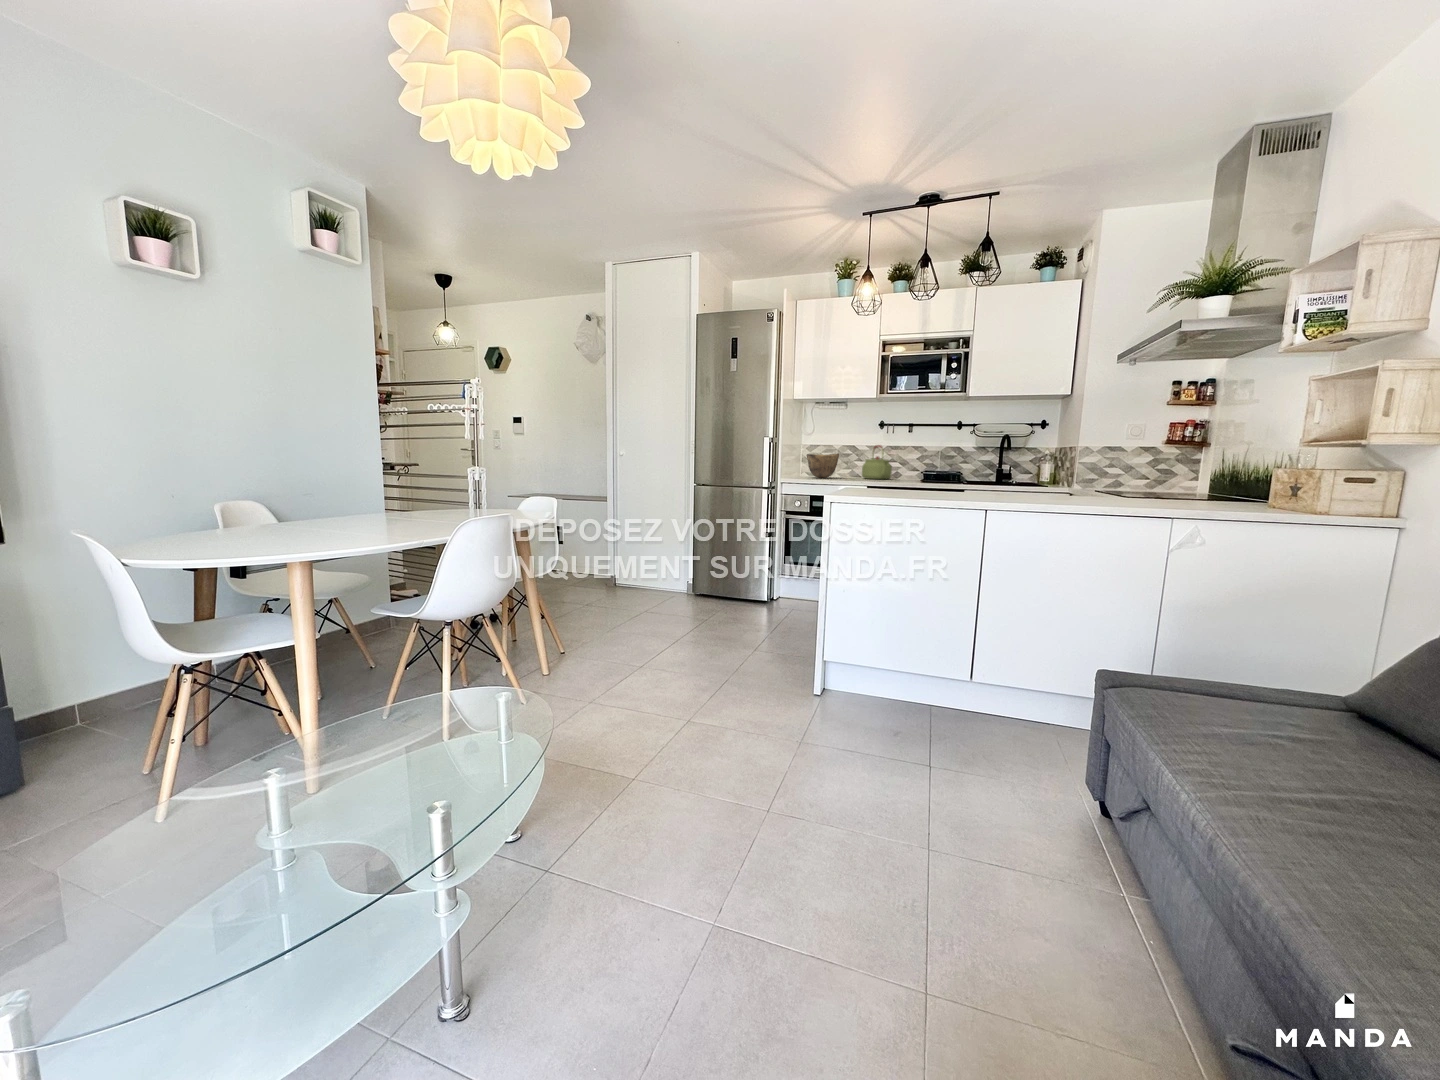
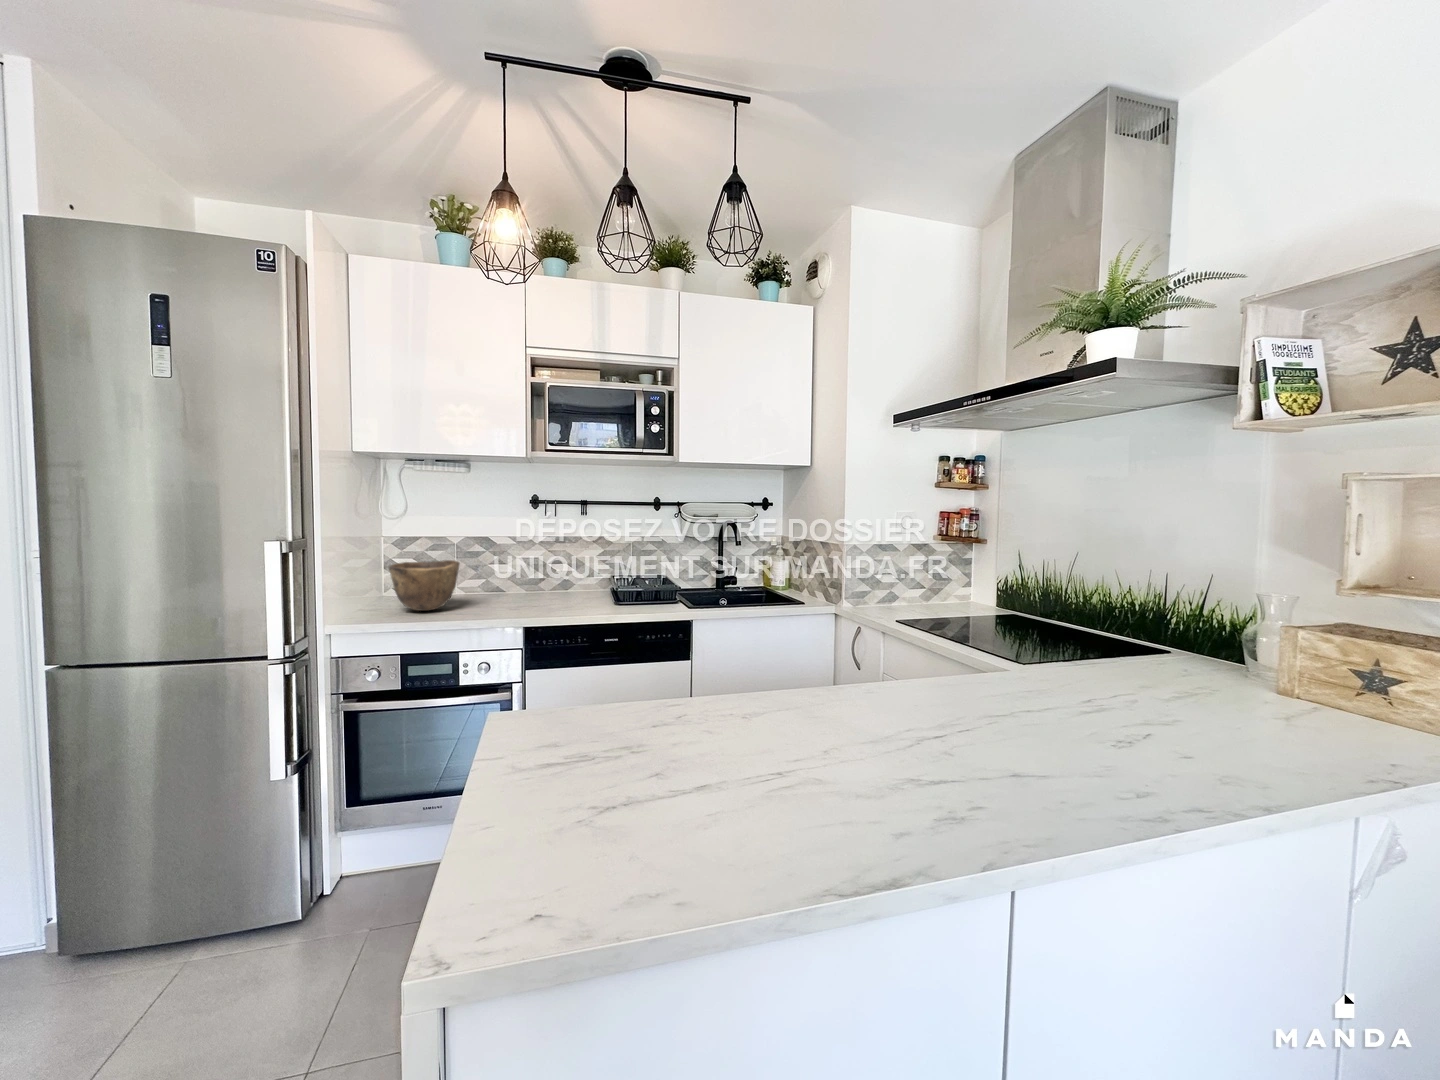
kettle: present [862,445,892,479] -> none [506,539,560,602]

